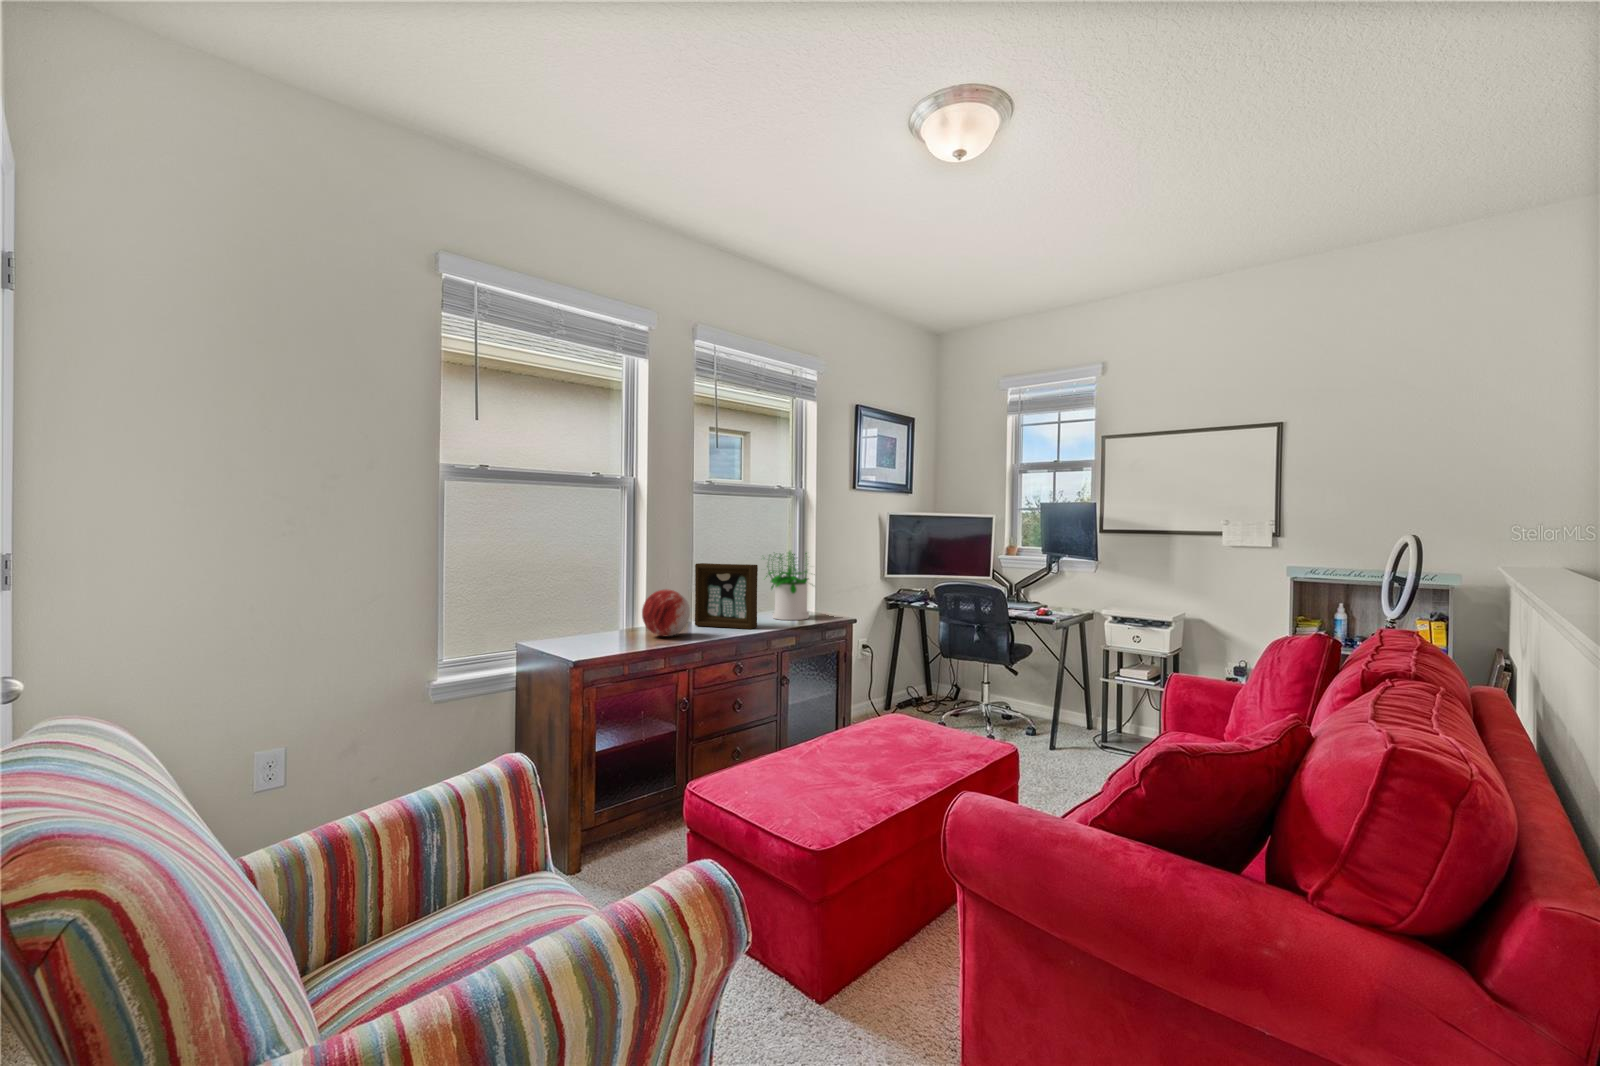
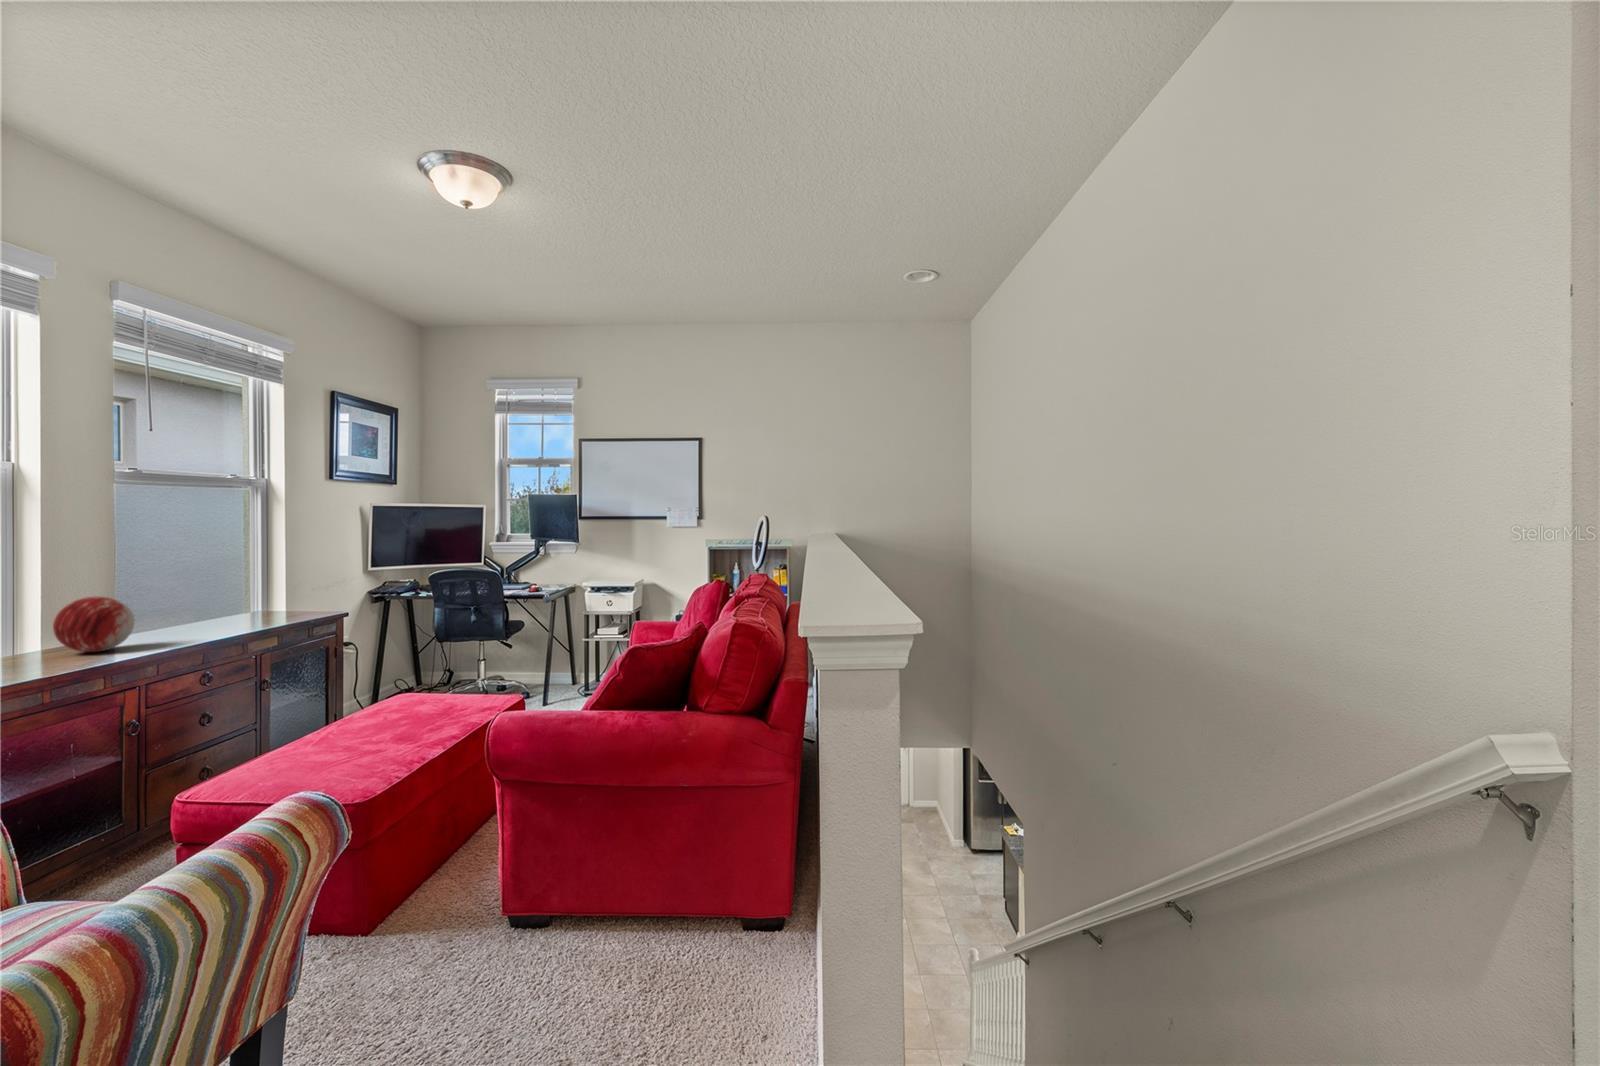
potted plant: present [766,551,809,620] -> none [220,545,298,620]
picture frame: present [695,563,758,629] -> none [128,562,228,637]

